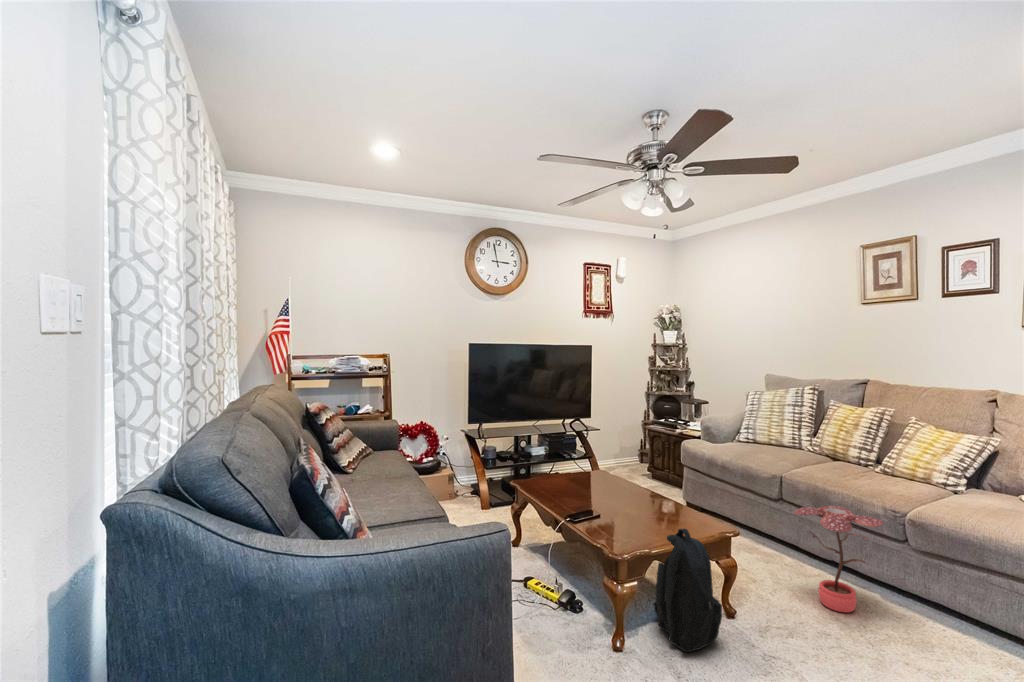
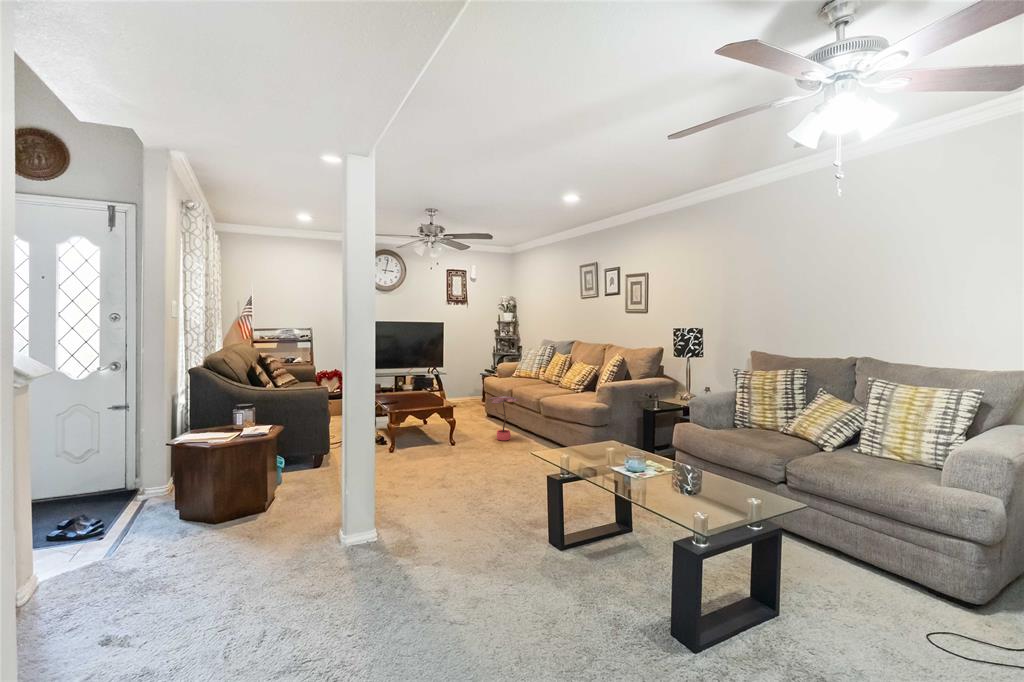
backpack: present [653,529,722,652] -> none [413,401,436,449]

